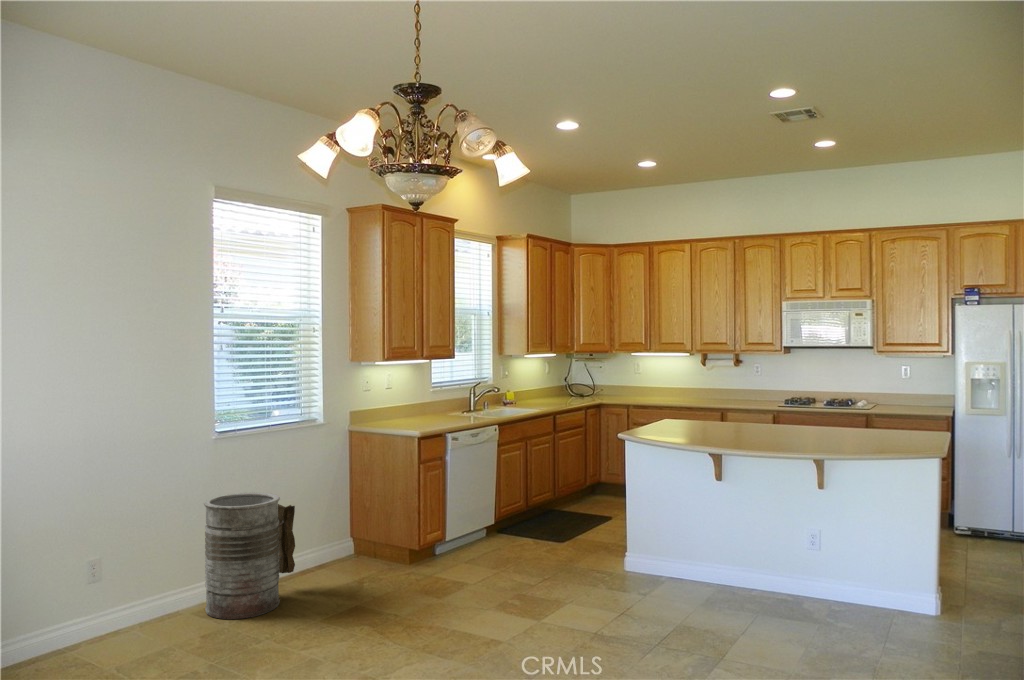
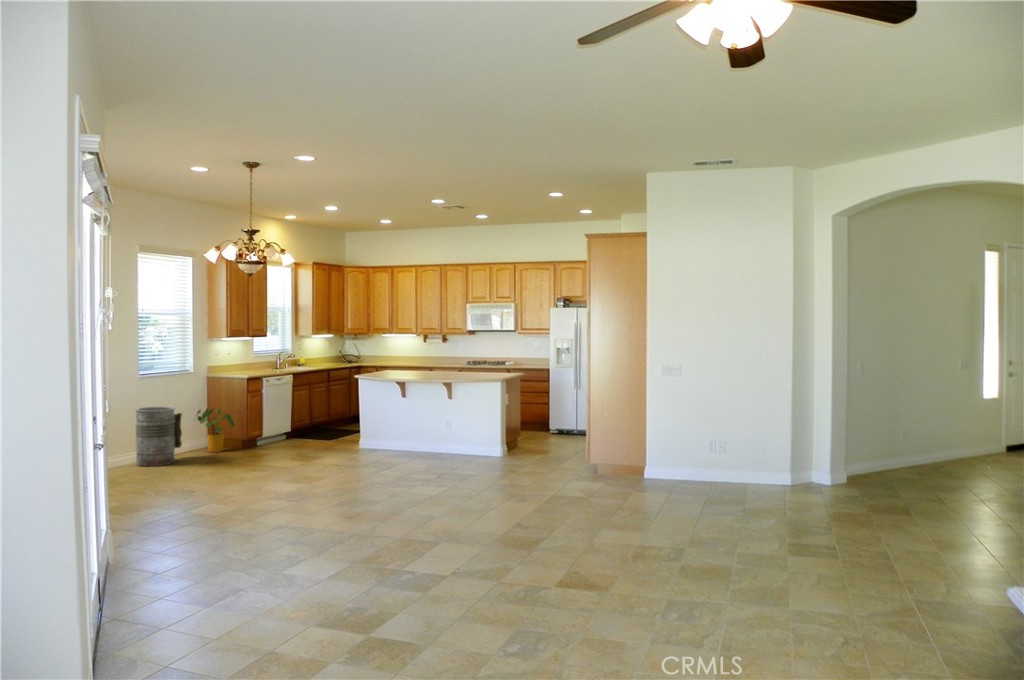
house plant: none [323,488,393,575] -> present [197,408,234,452]

